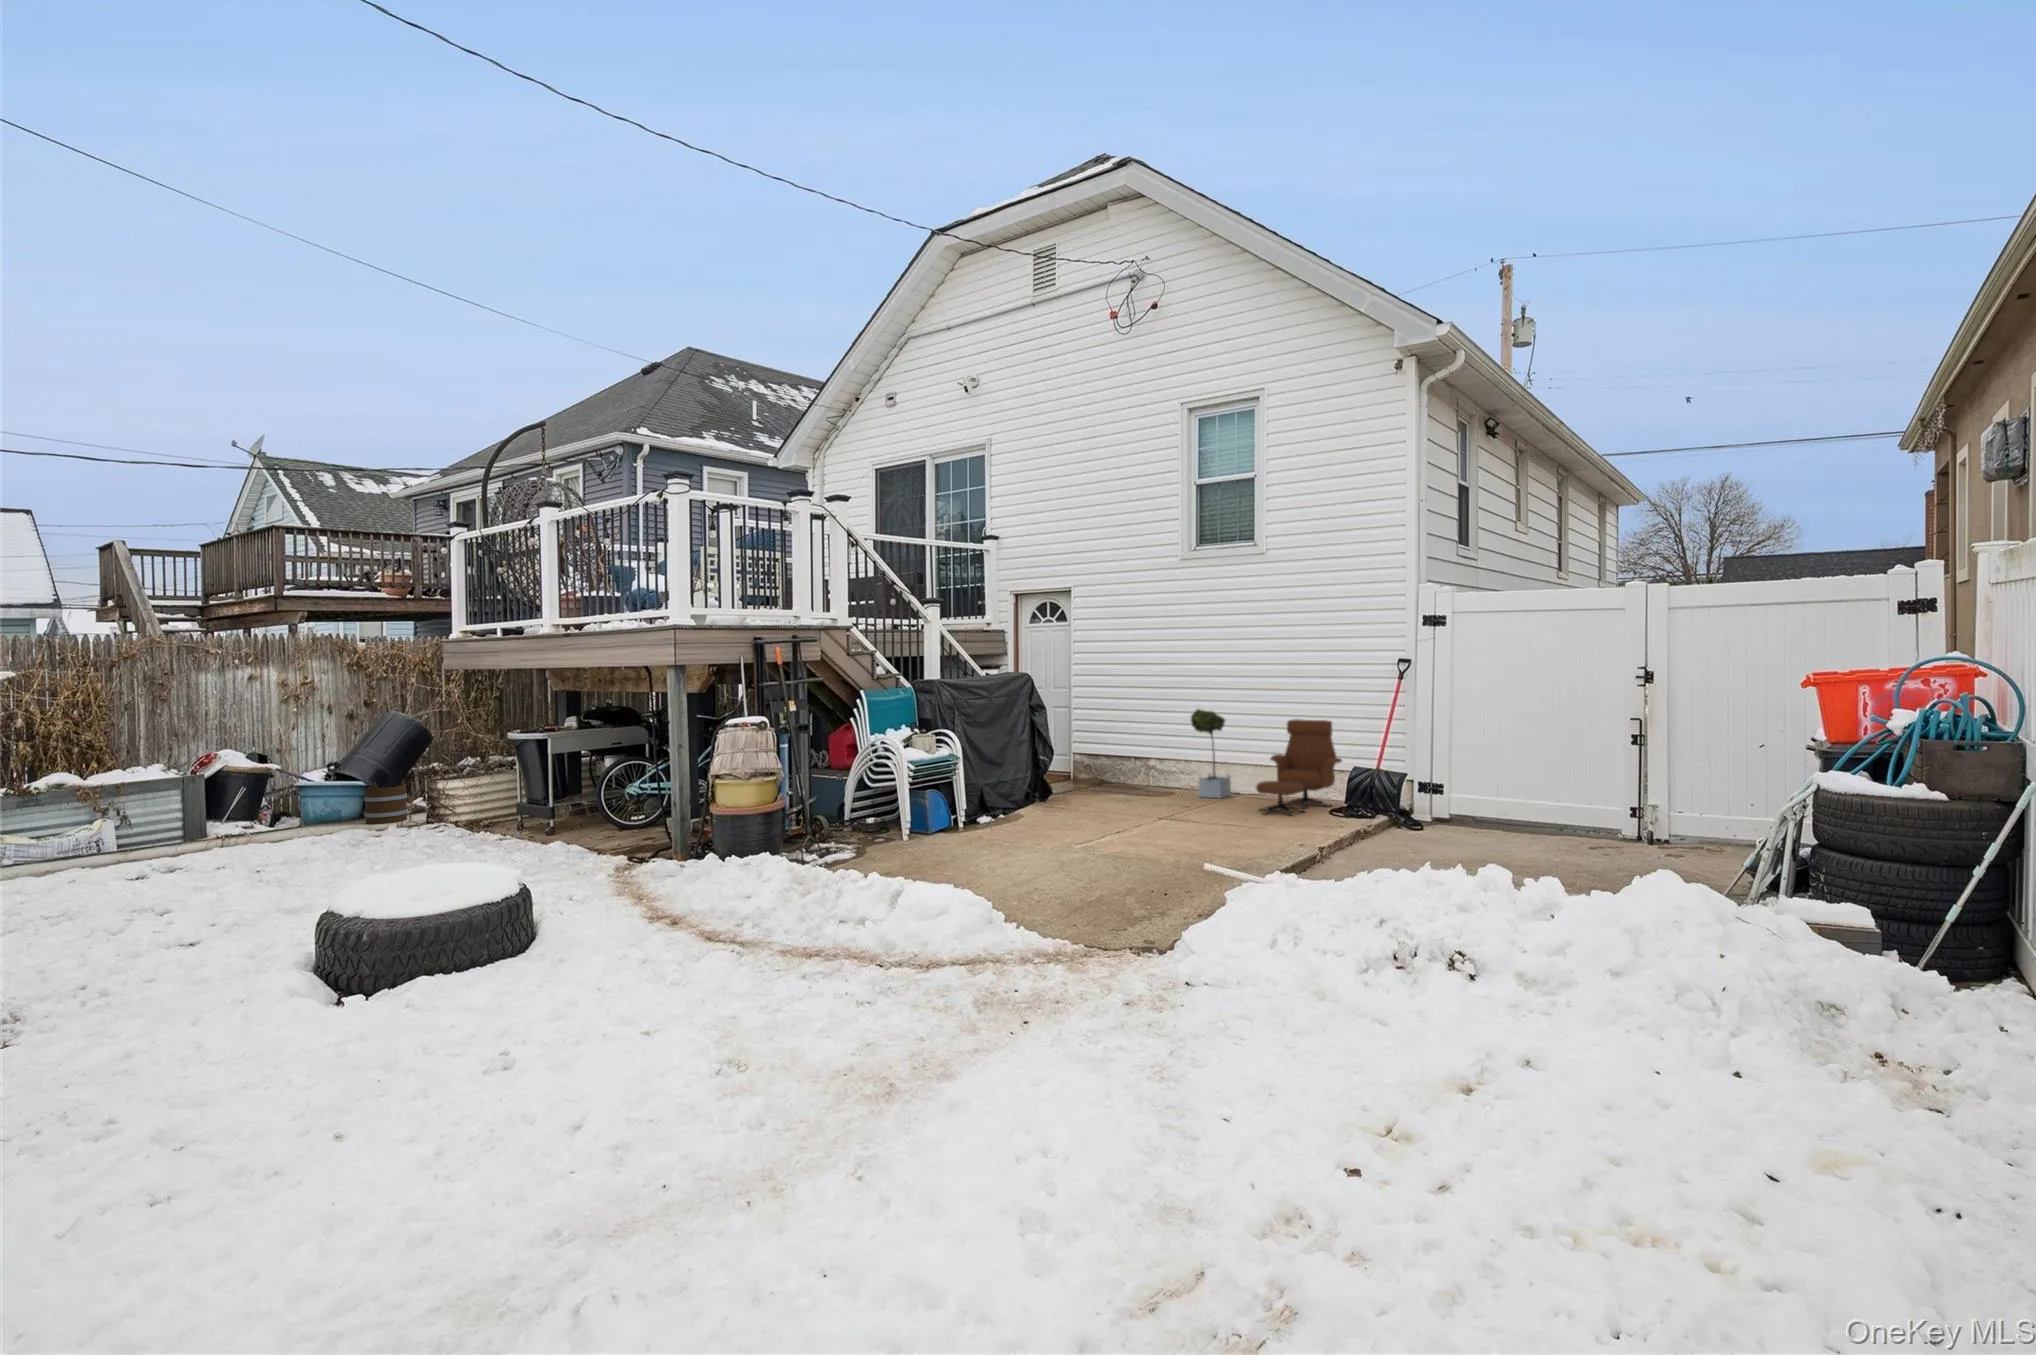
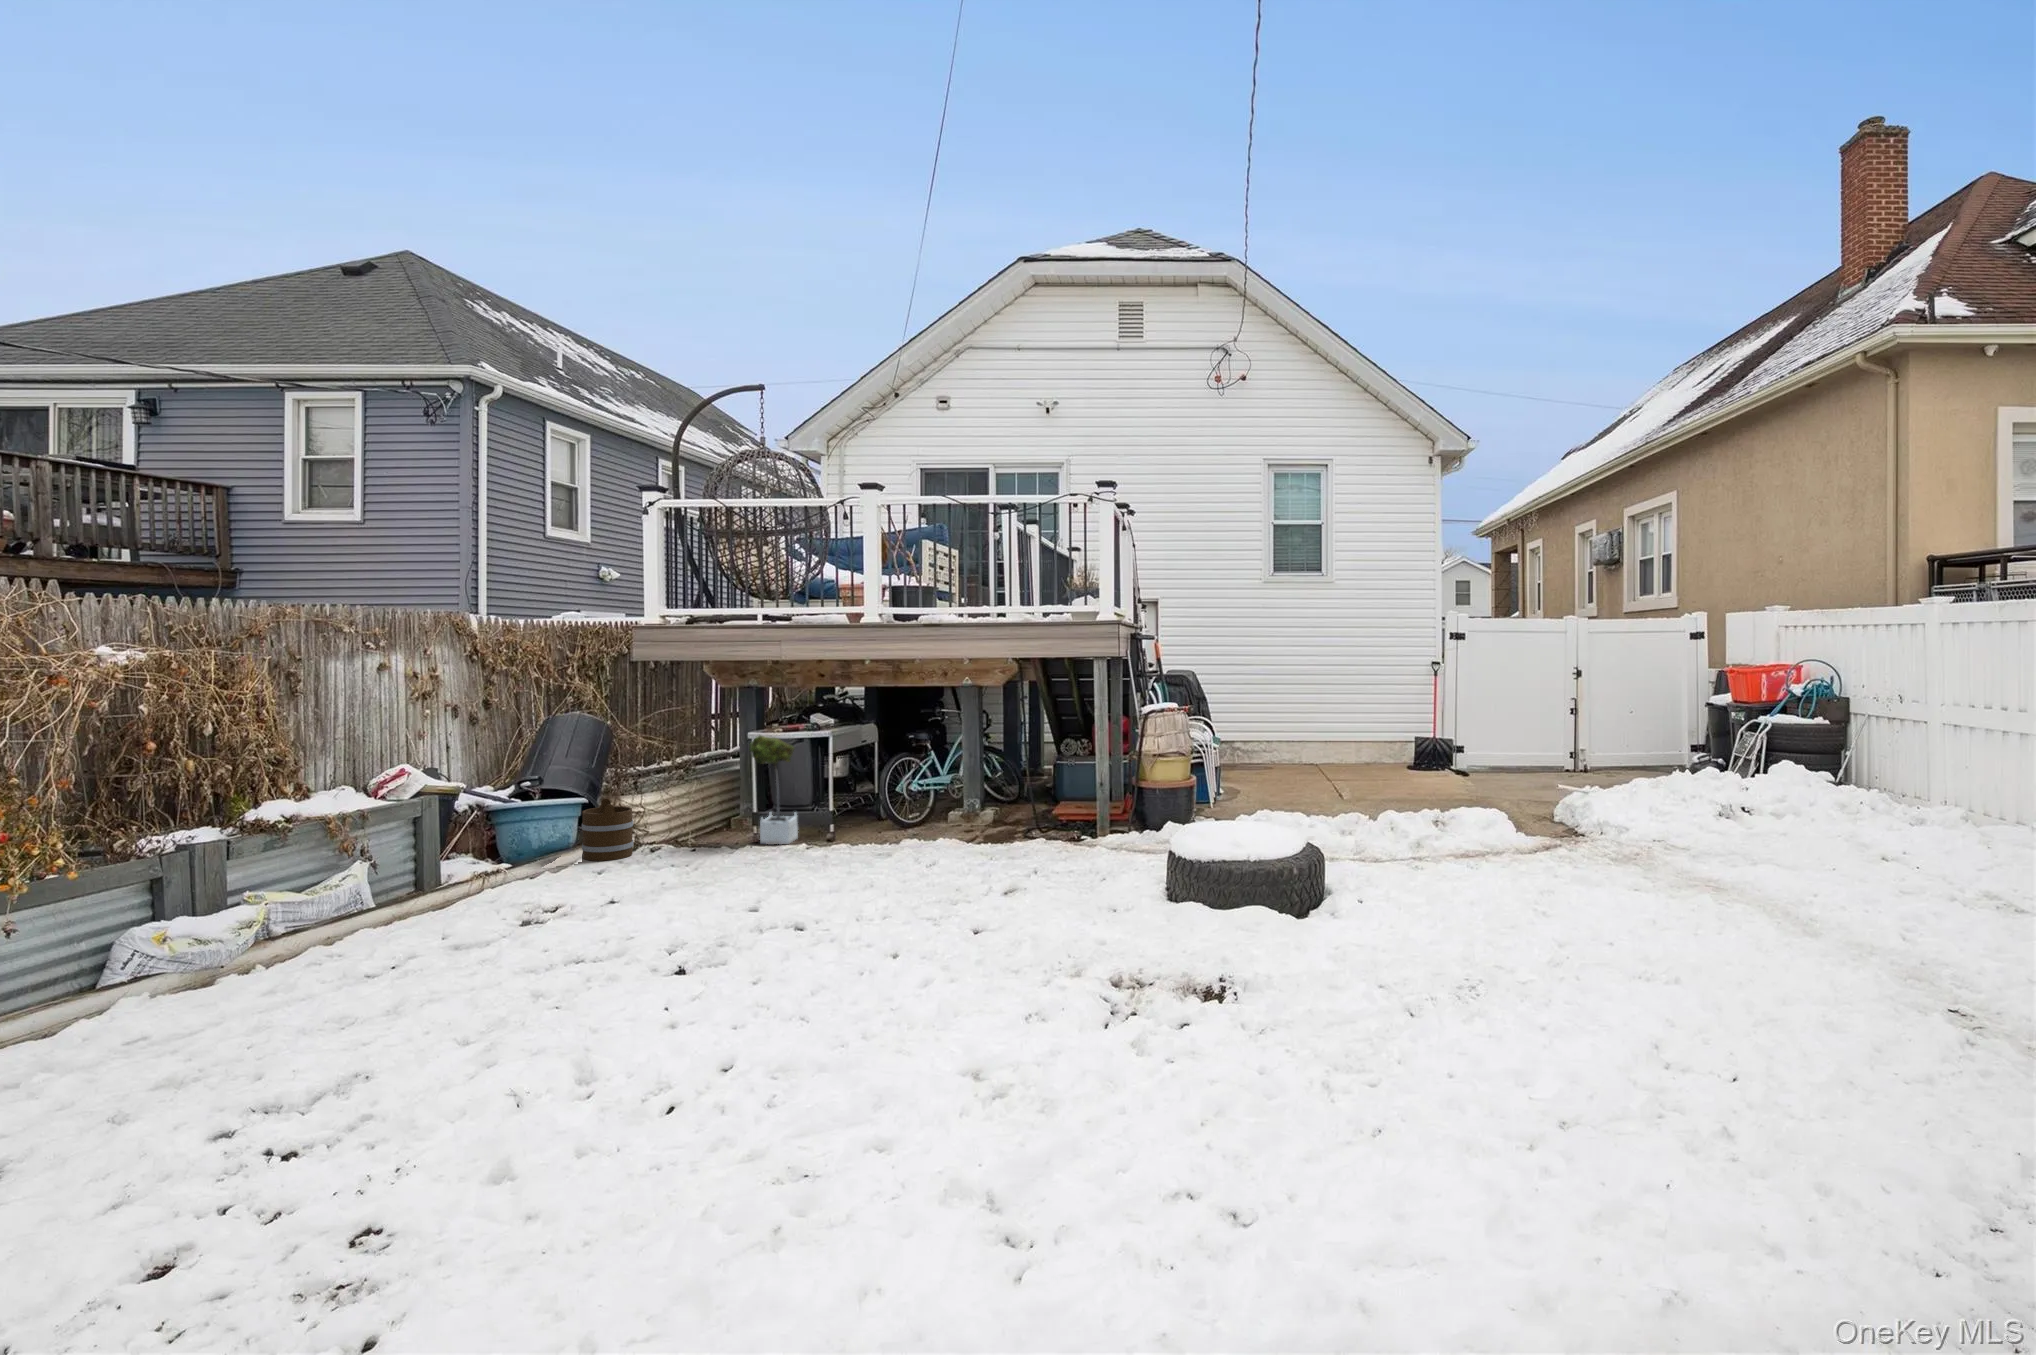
potted tree: present [1191,709,1231,799] -> present [750,735,798,844]
lounge chair: present [1256,719,1342,815] -> none [1356,709,1413,779]

